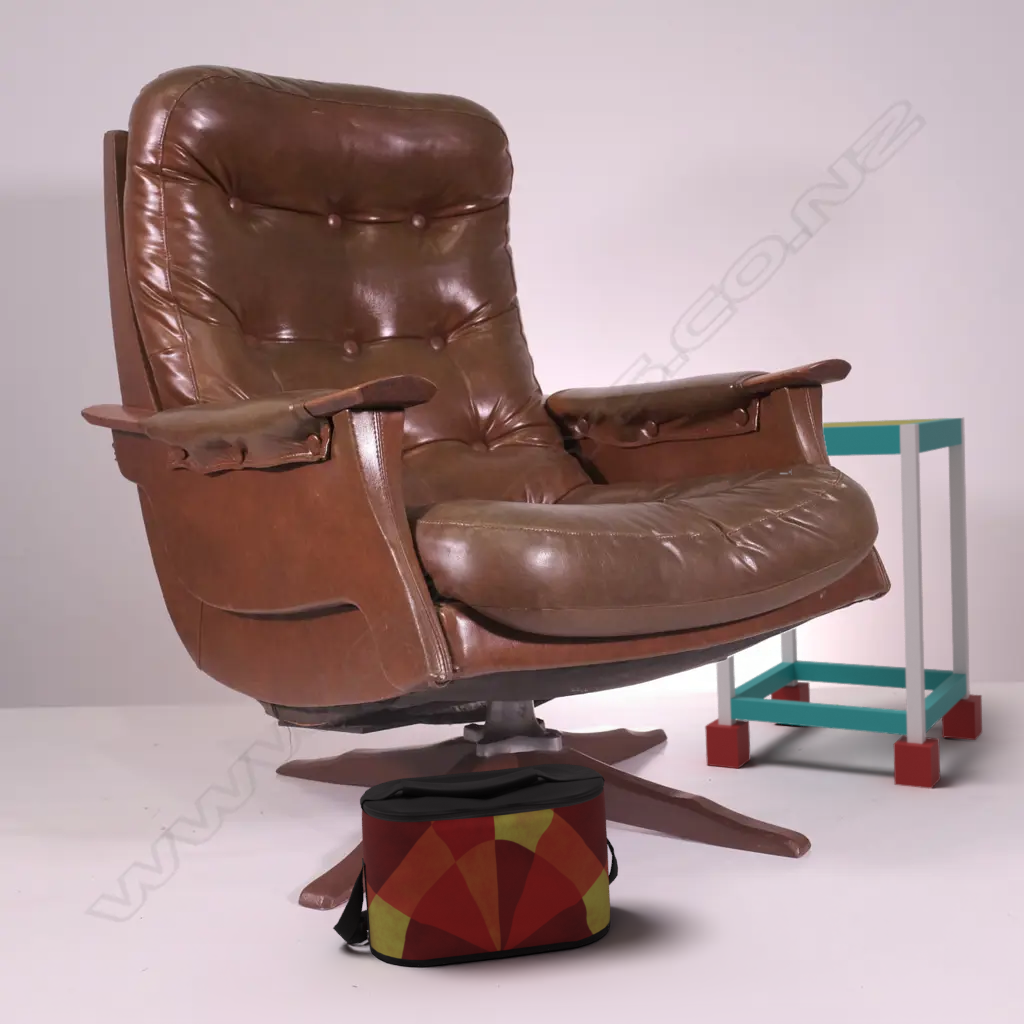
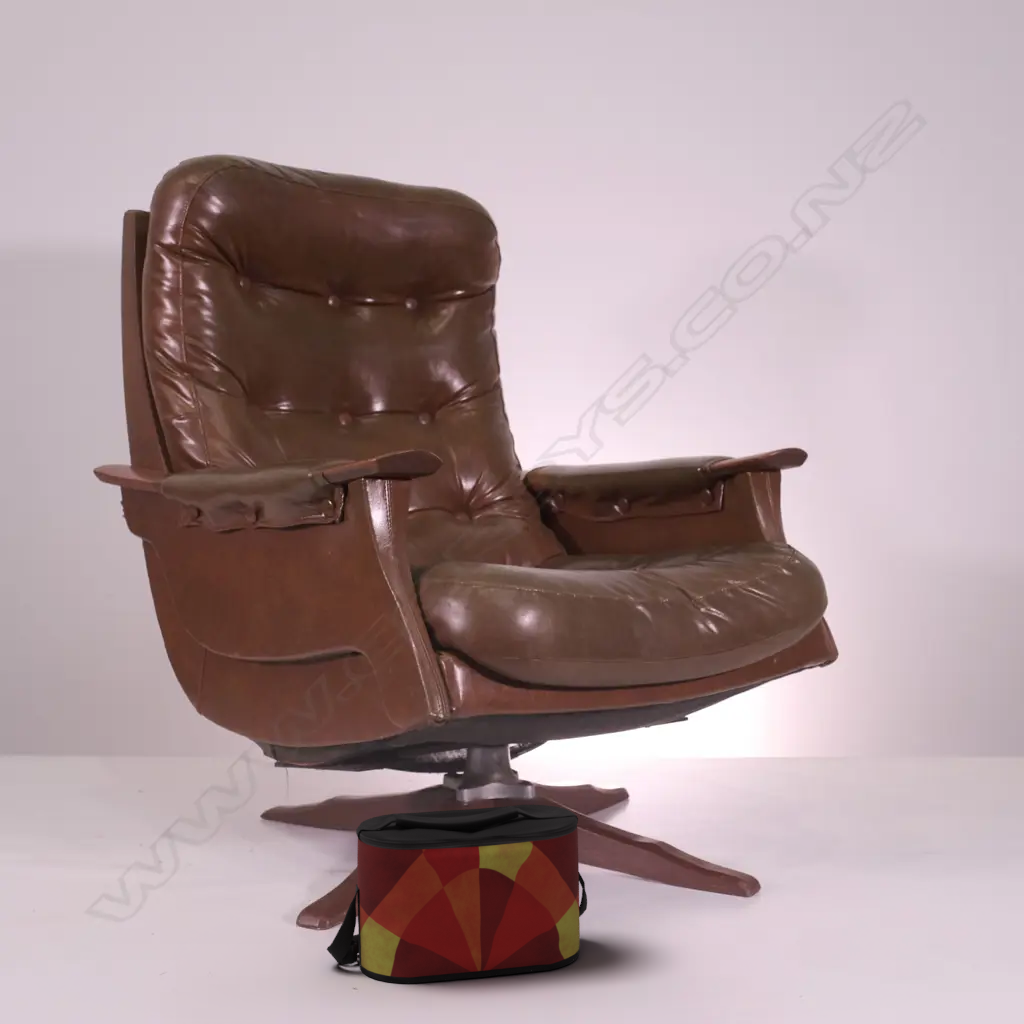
side table: present [705,418,982,788] -> none [666,504,924,849]

